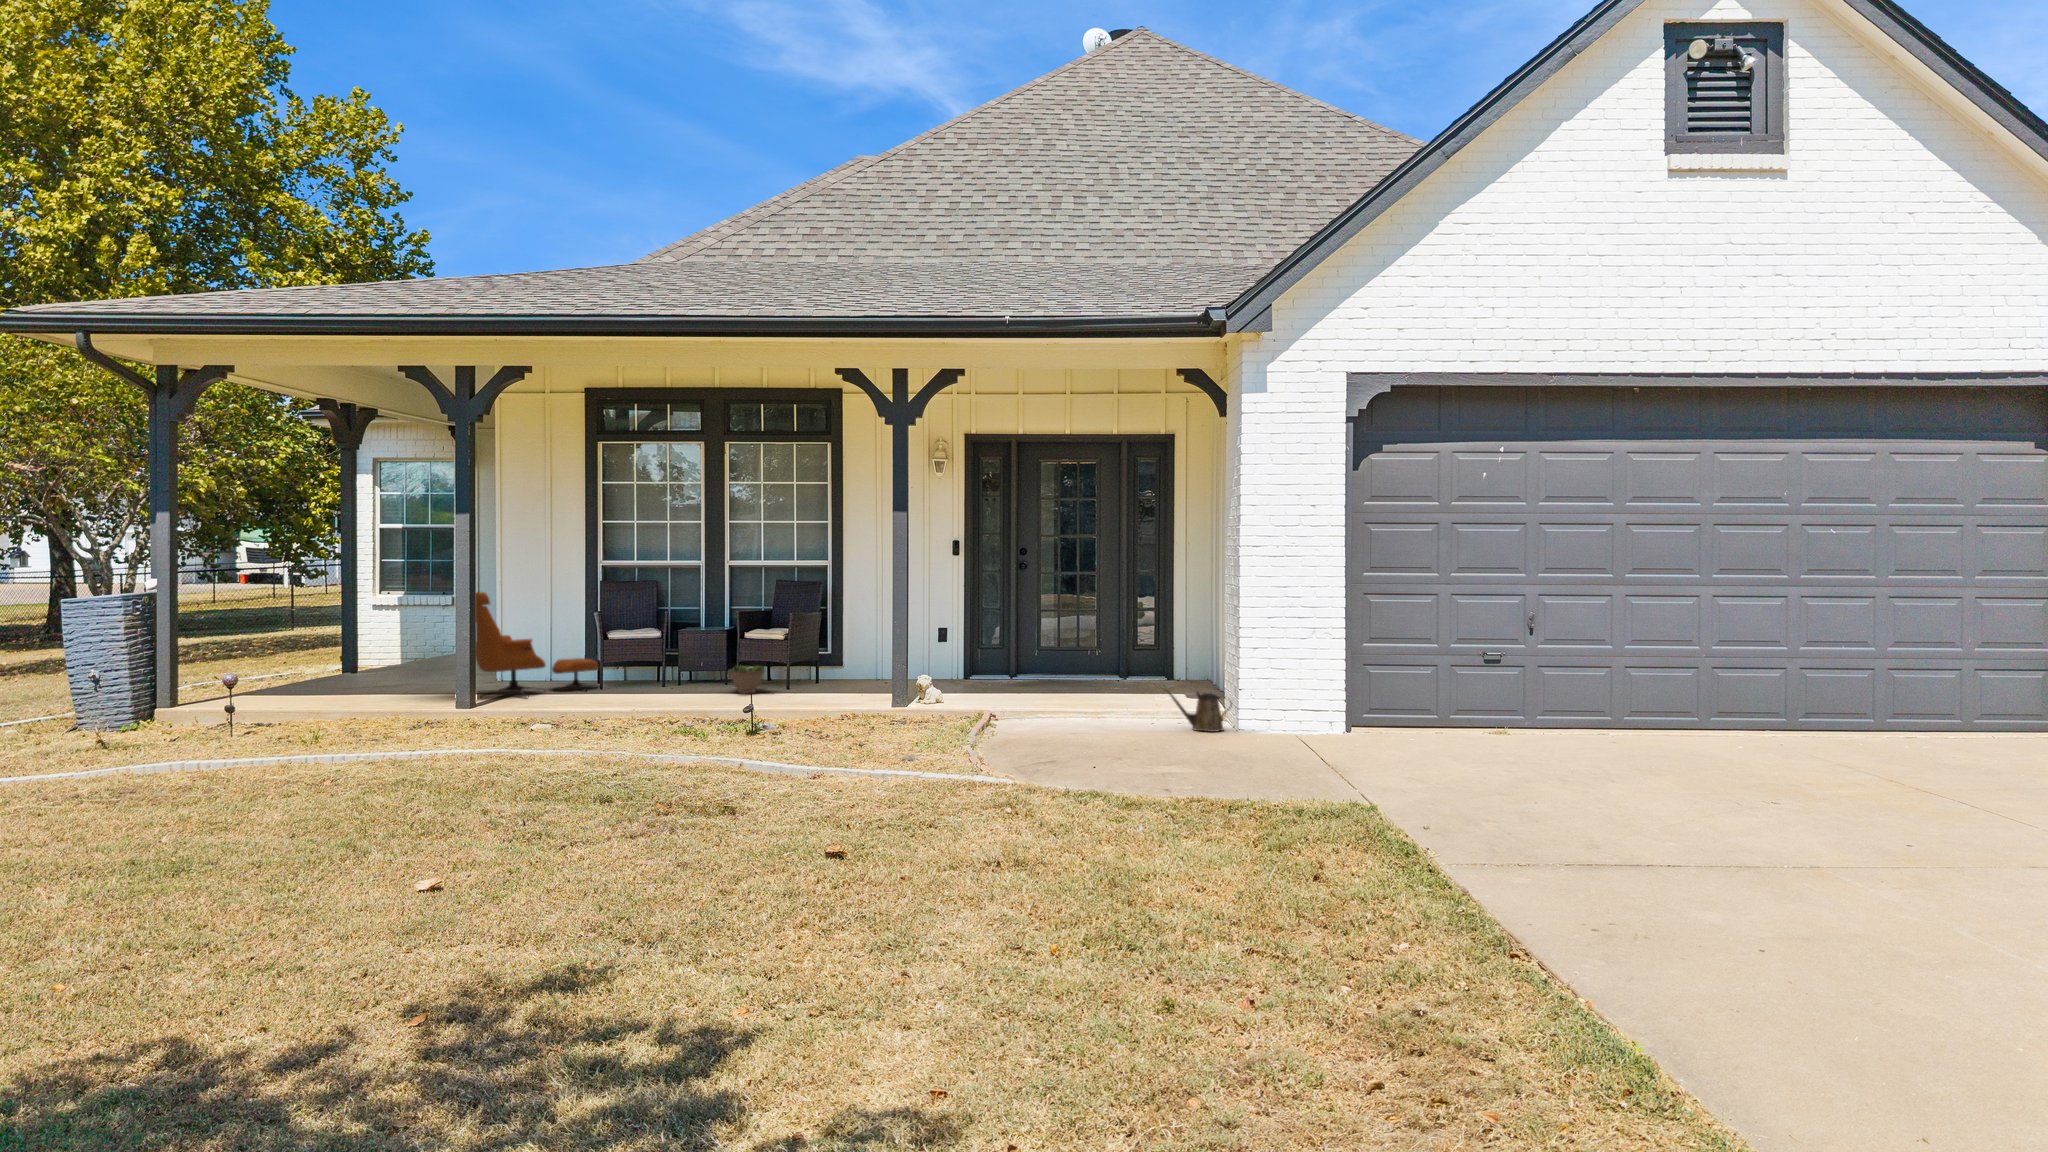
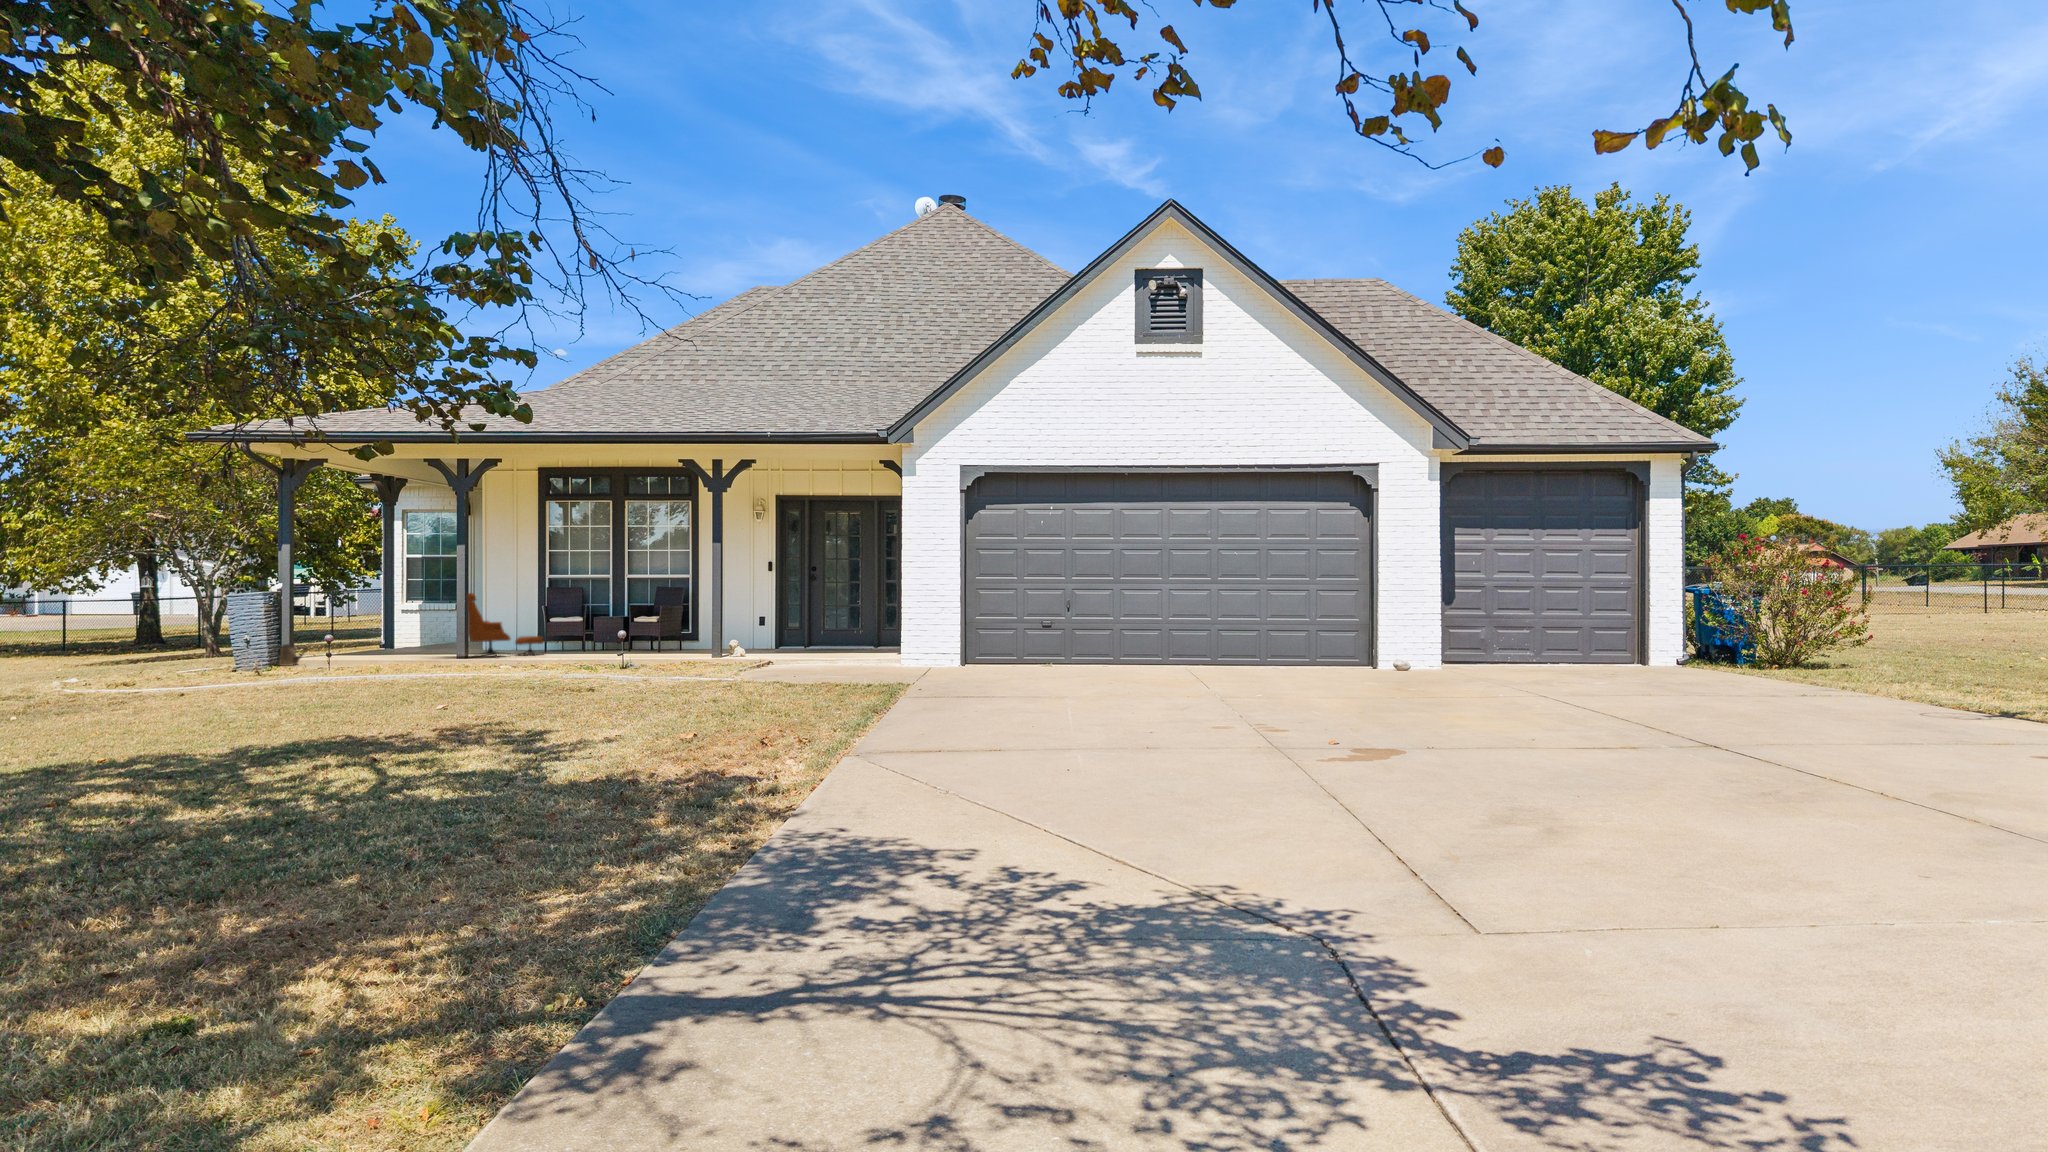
decorative plant: present [729,666,765,694] -> none [615,636,655,657]
watering can: present [1165,690,1231,732] -> present [273,644,309,666]

